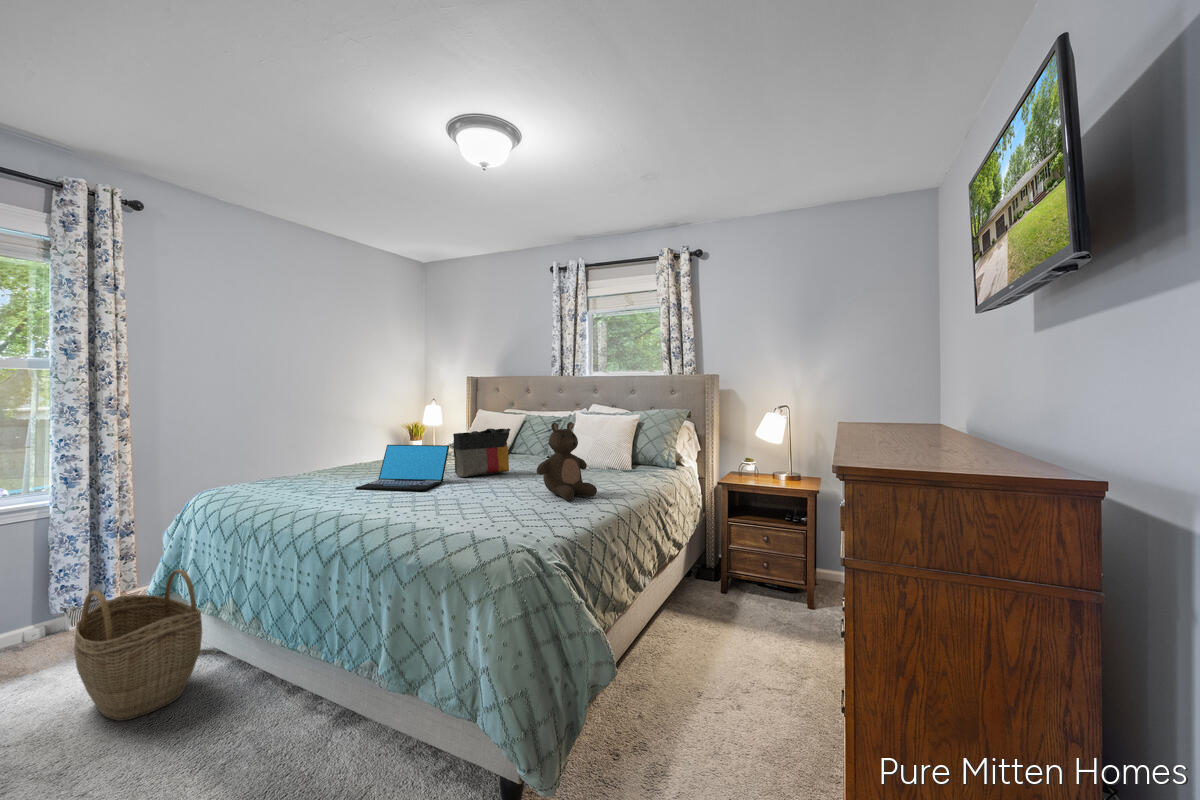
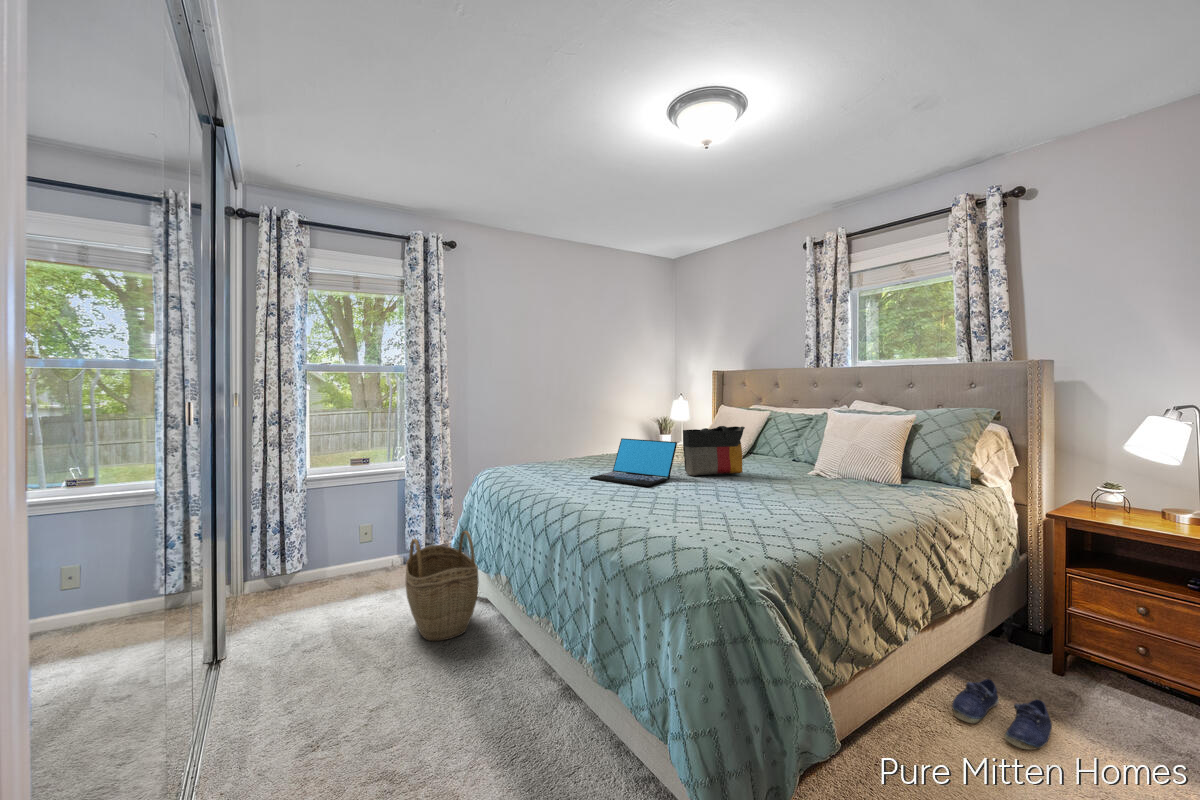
stuffed bear: present [537,422,597,500] -> none [763,422,839,515]
shoe: none [670,606,726,648] -> present [952,679,1052,750]

